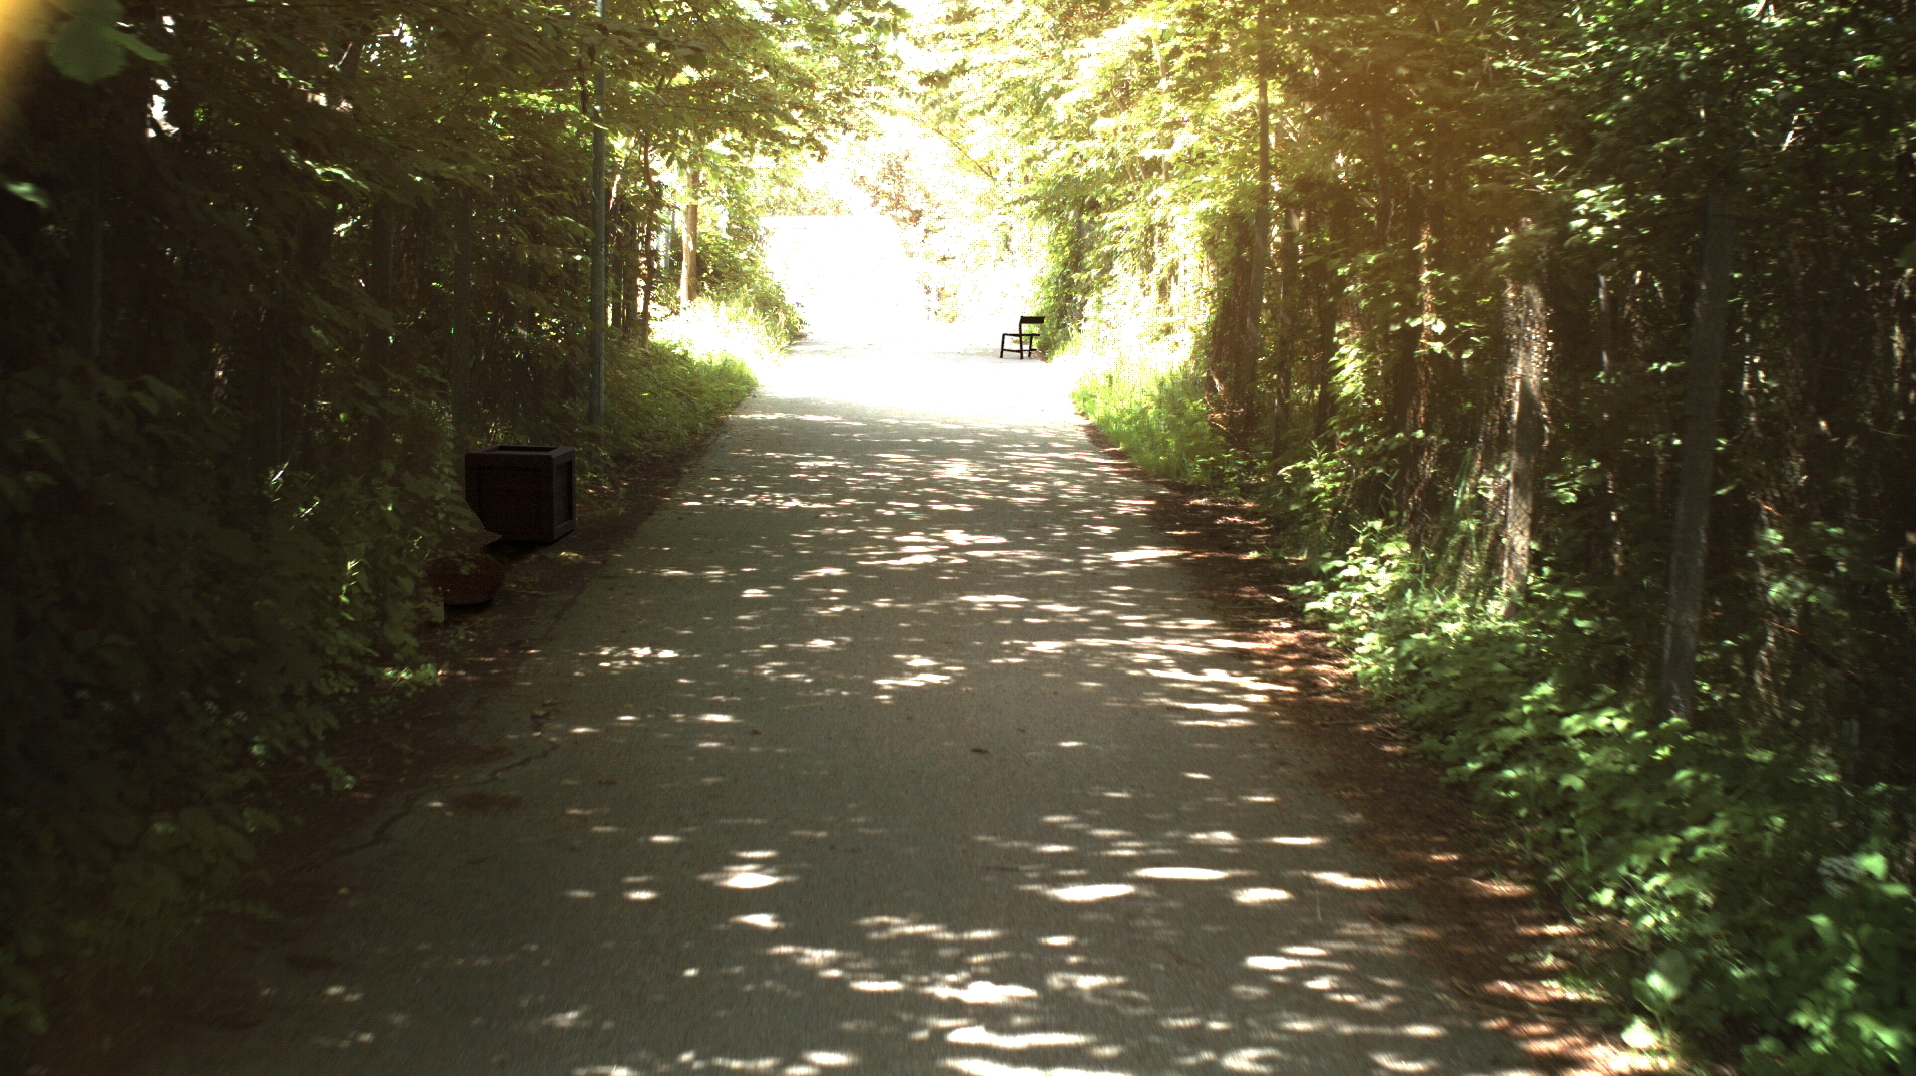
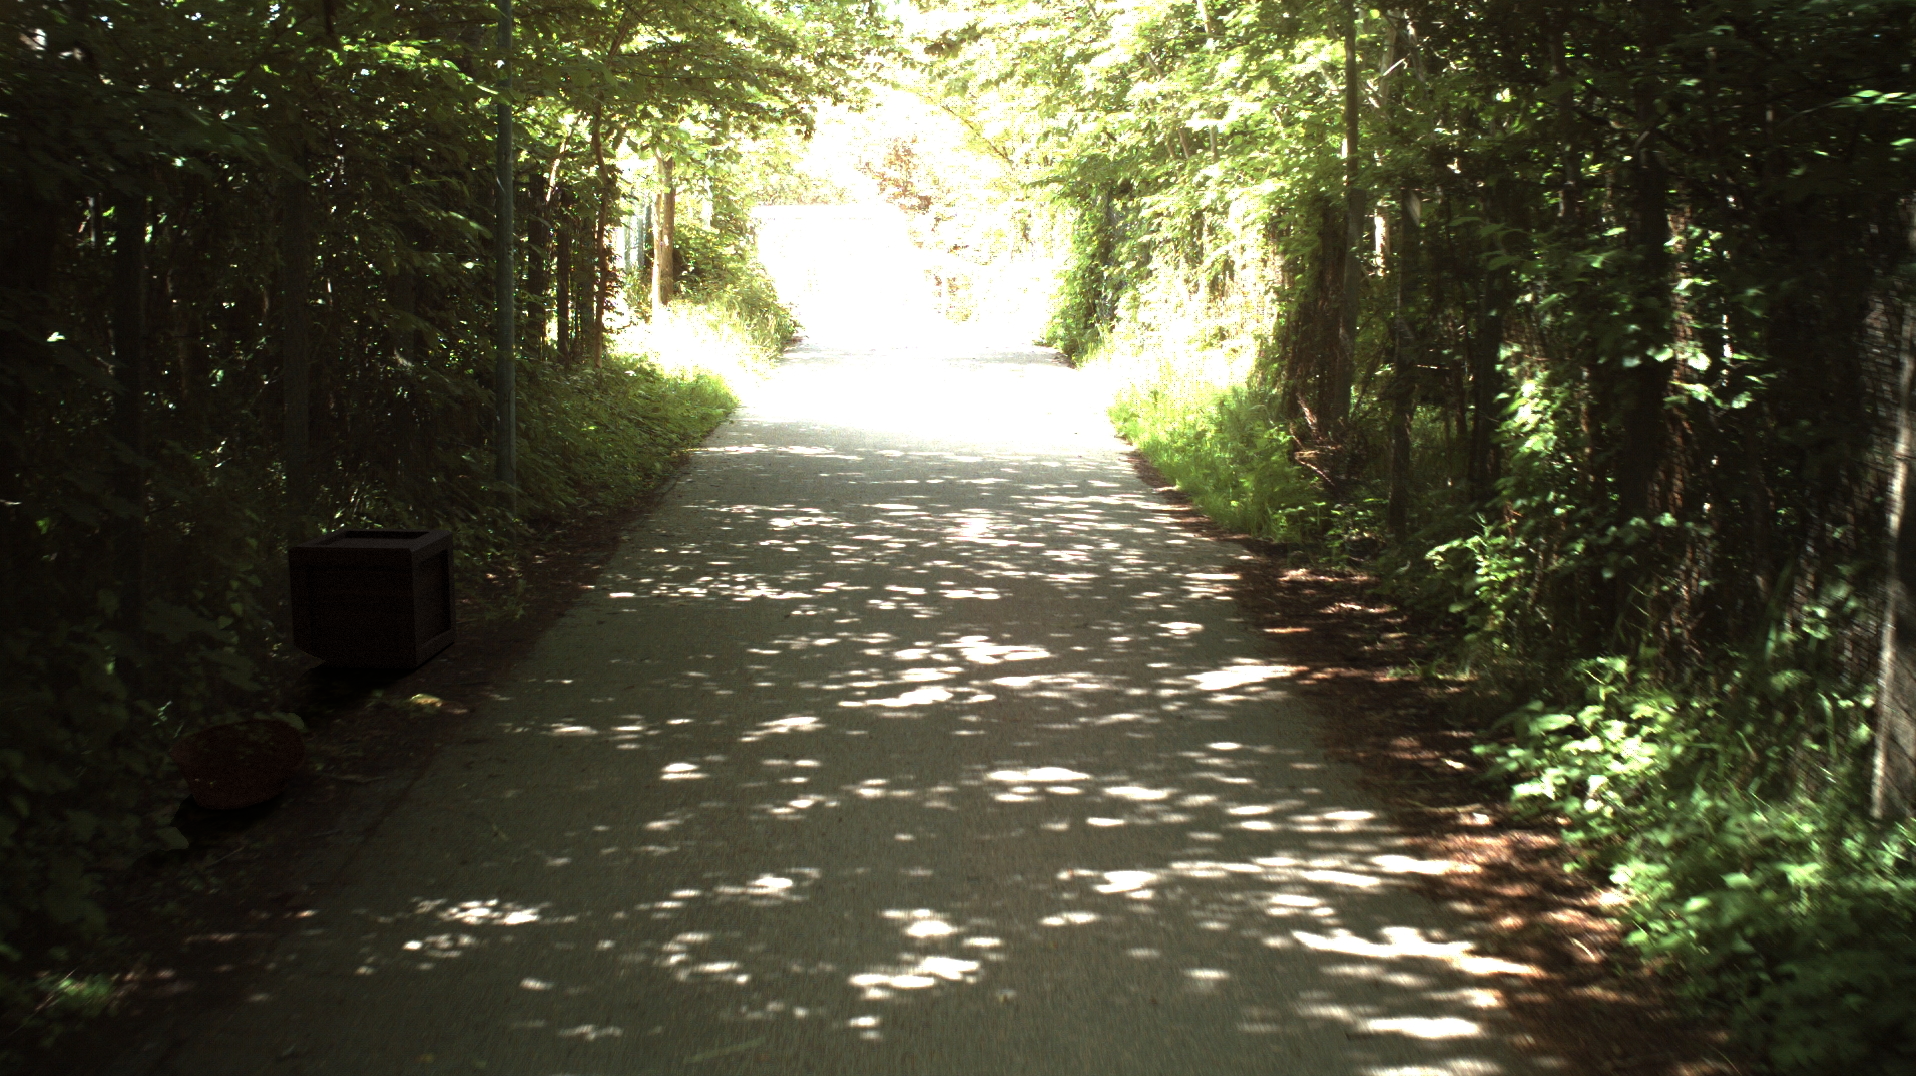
bench: present [1000,316,1045,359] -> none [1020,313,1074,362]

